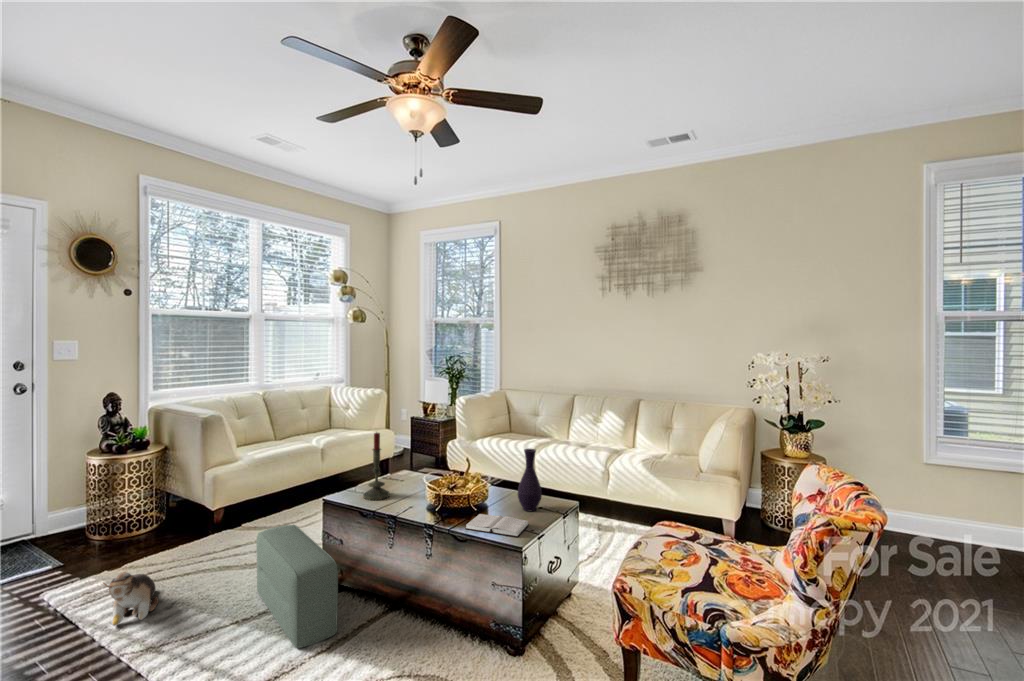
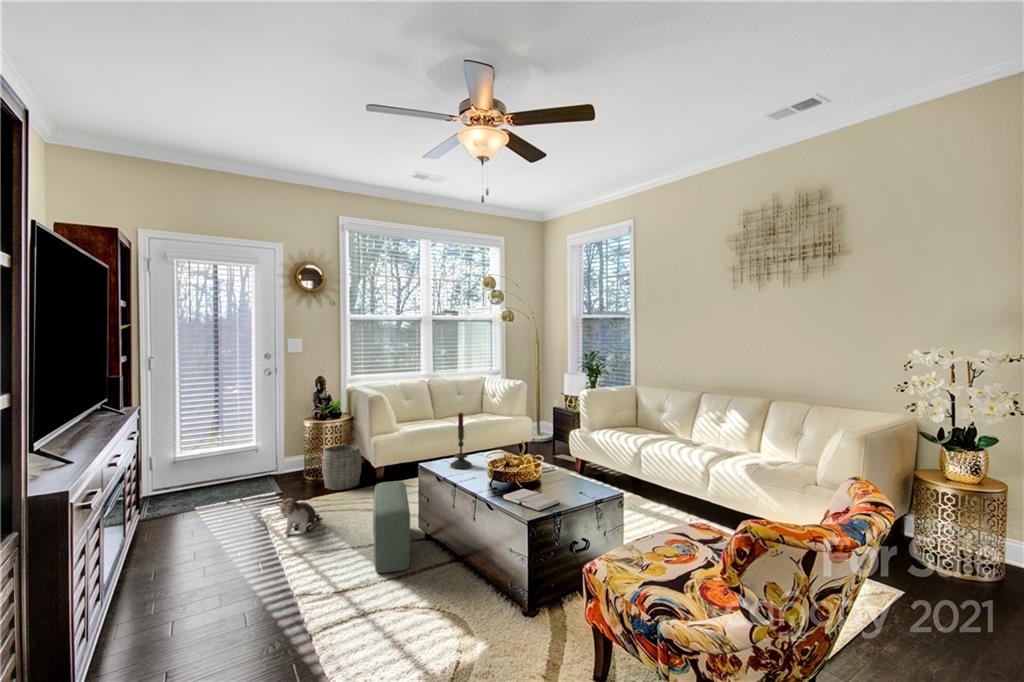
vase: present [518,449,542,511] -> none [565,435,588,494]
woven basket: none [128,484,189,549] -> present [322,445,361,490]

